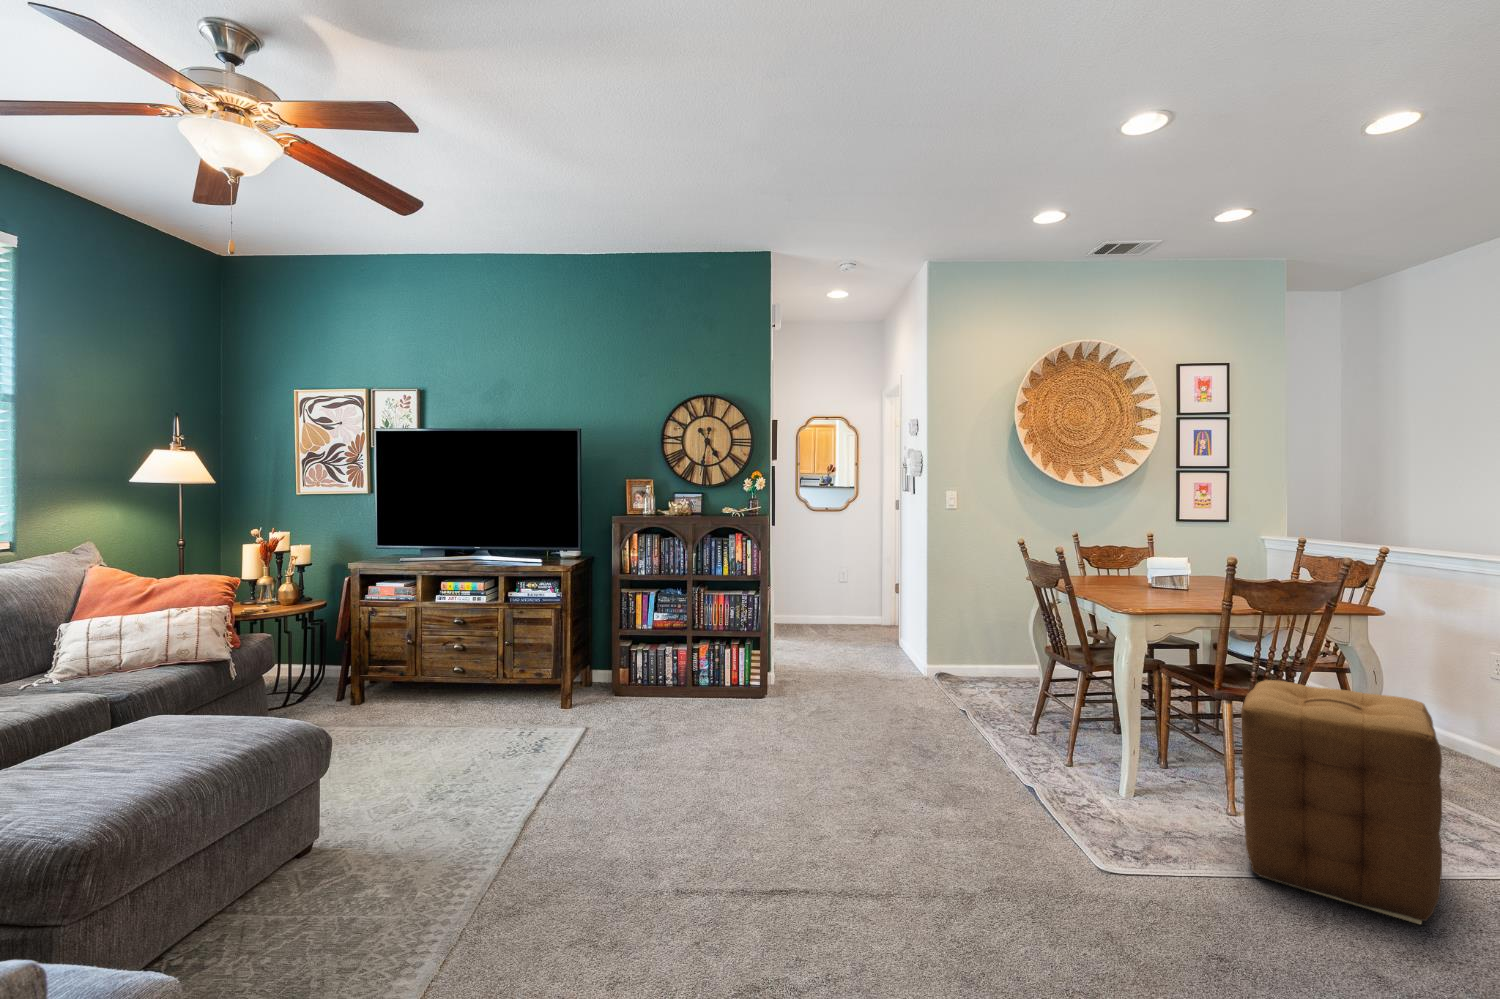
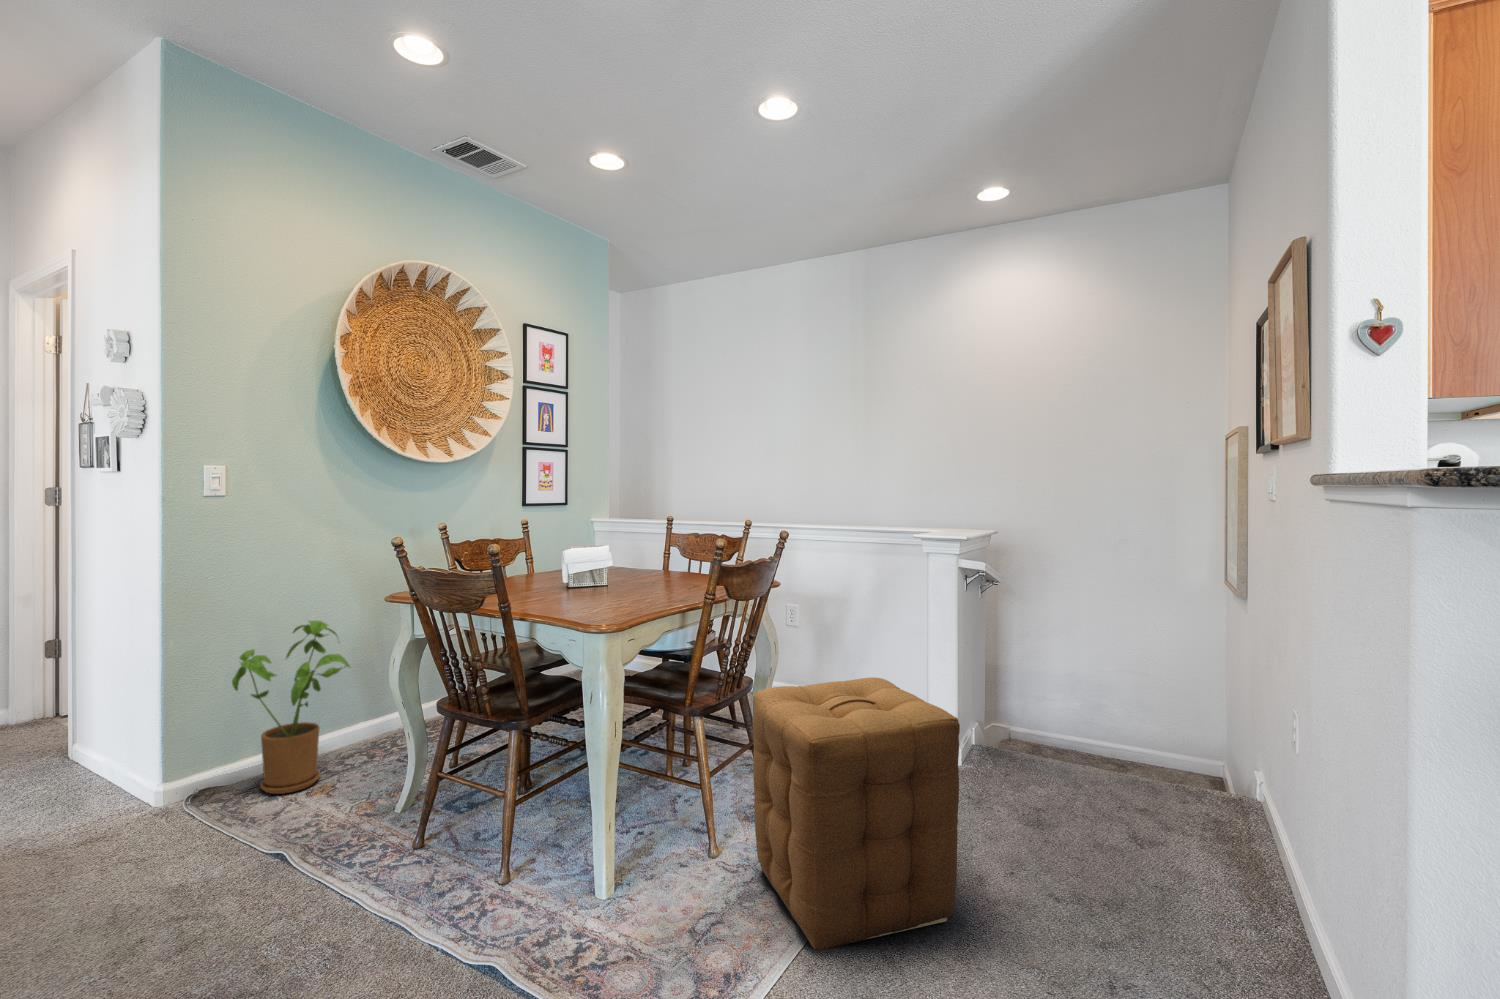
house plant: none [957,589,1017,691] -> present [232,621,350,794]

